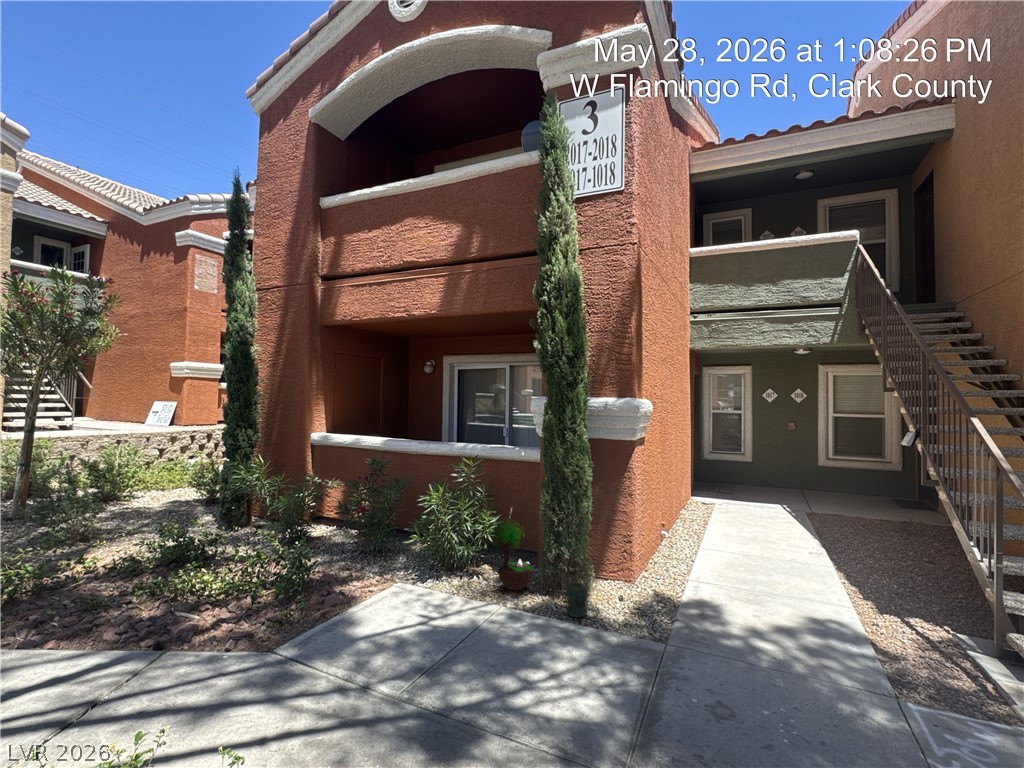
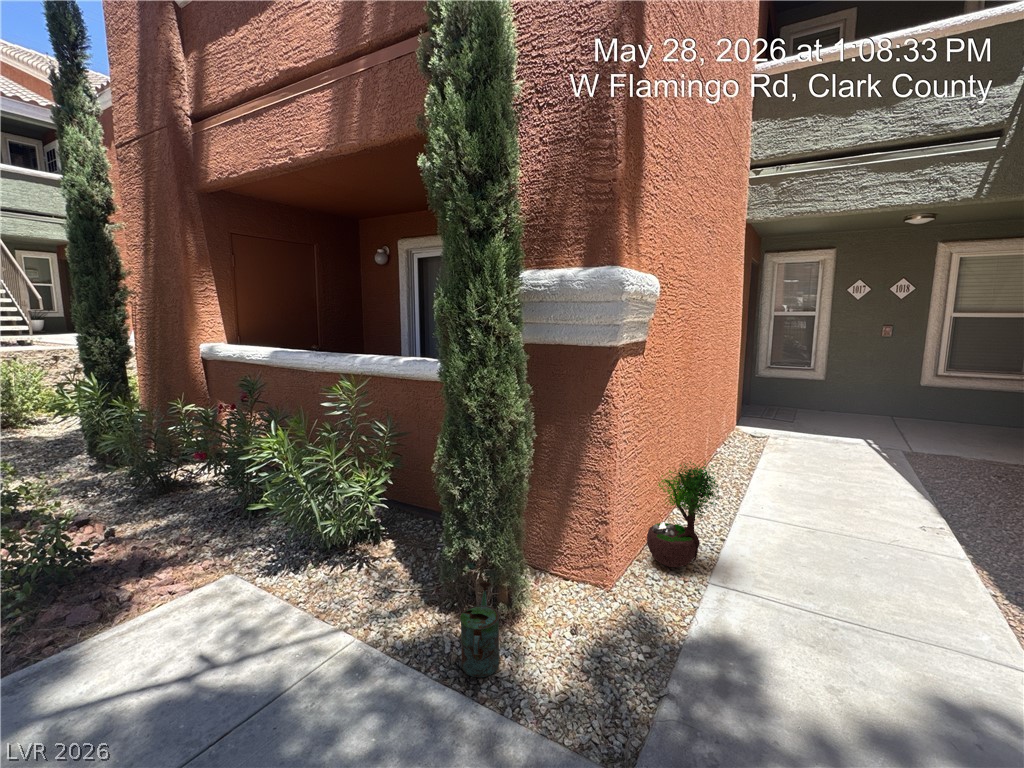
potted tree: present [484,519,531,590] -> present [647,460,720,567]

